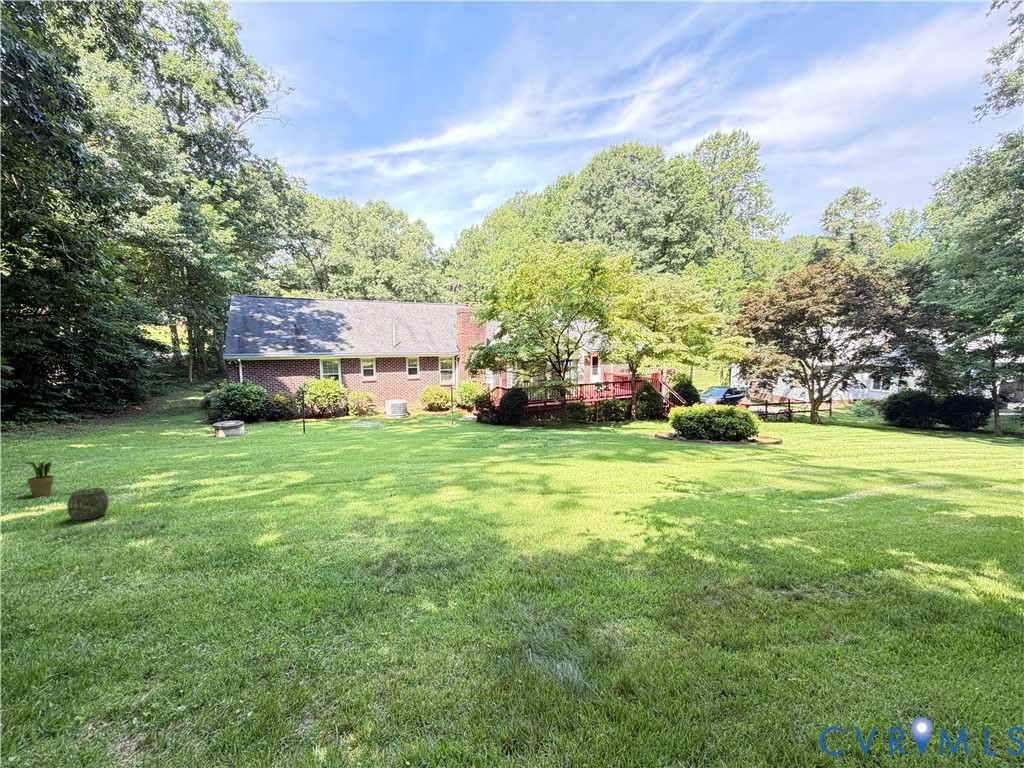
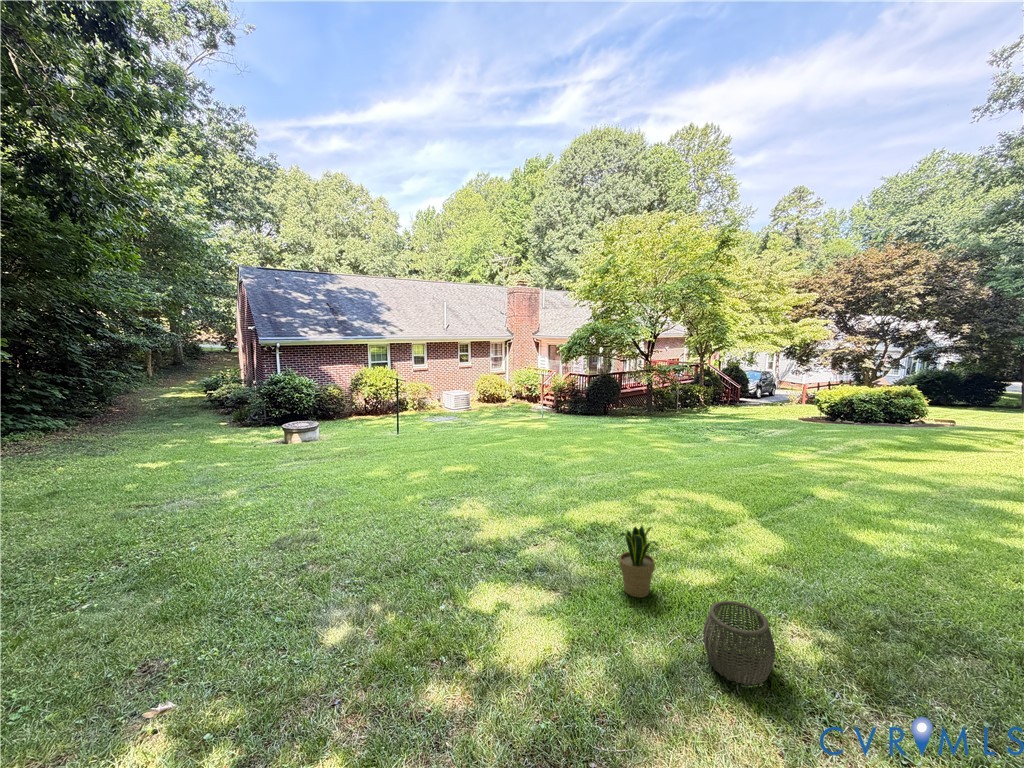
potted plant: present [26,461,54,497] -> present [619,525,657,598]

